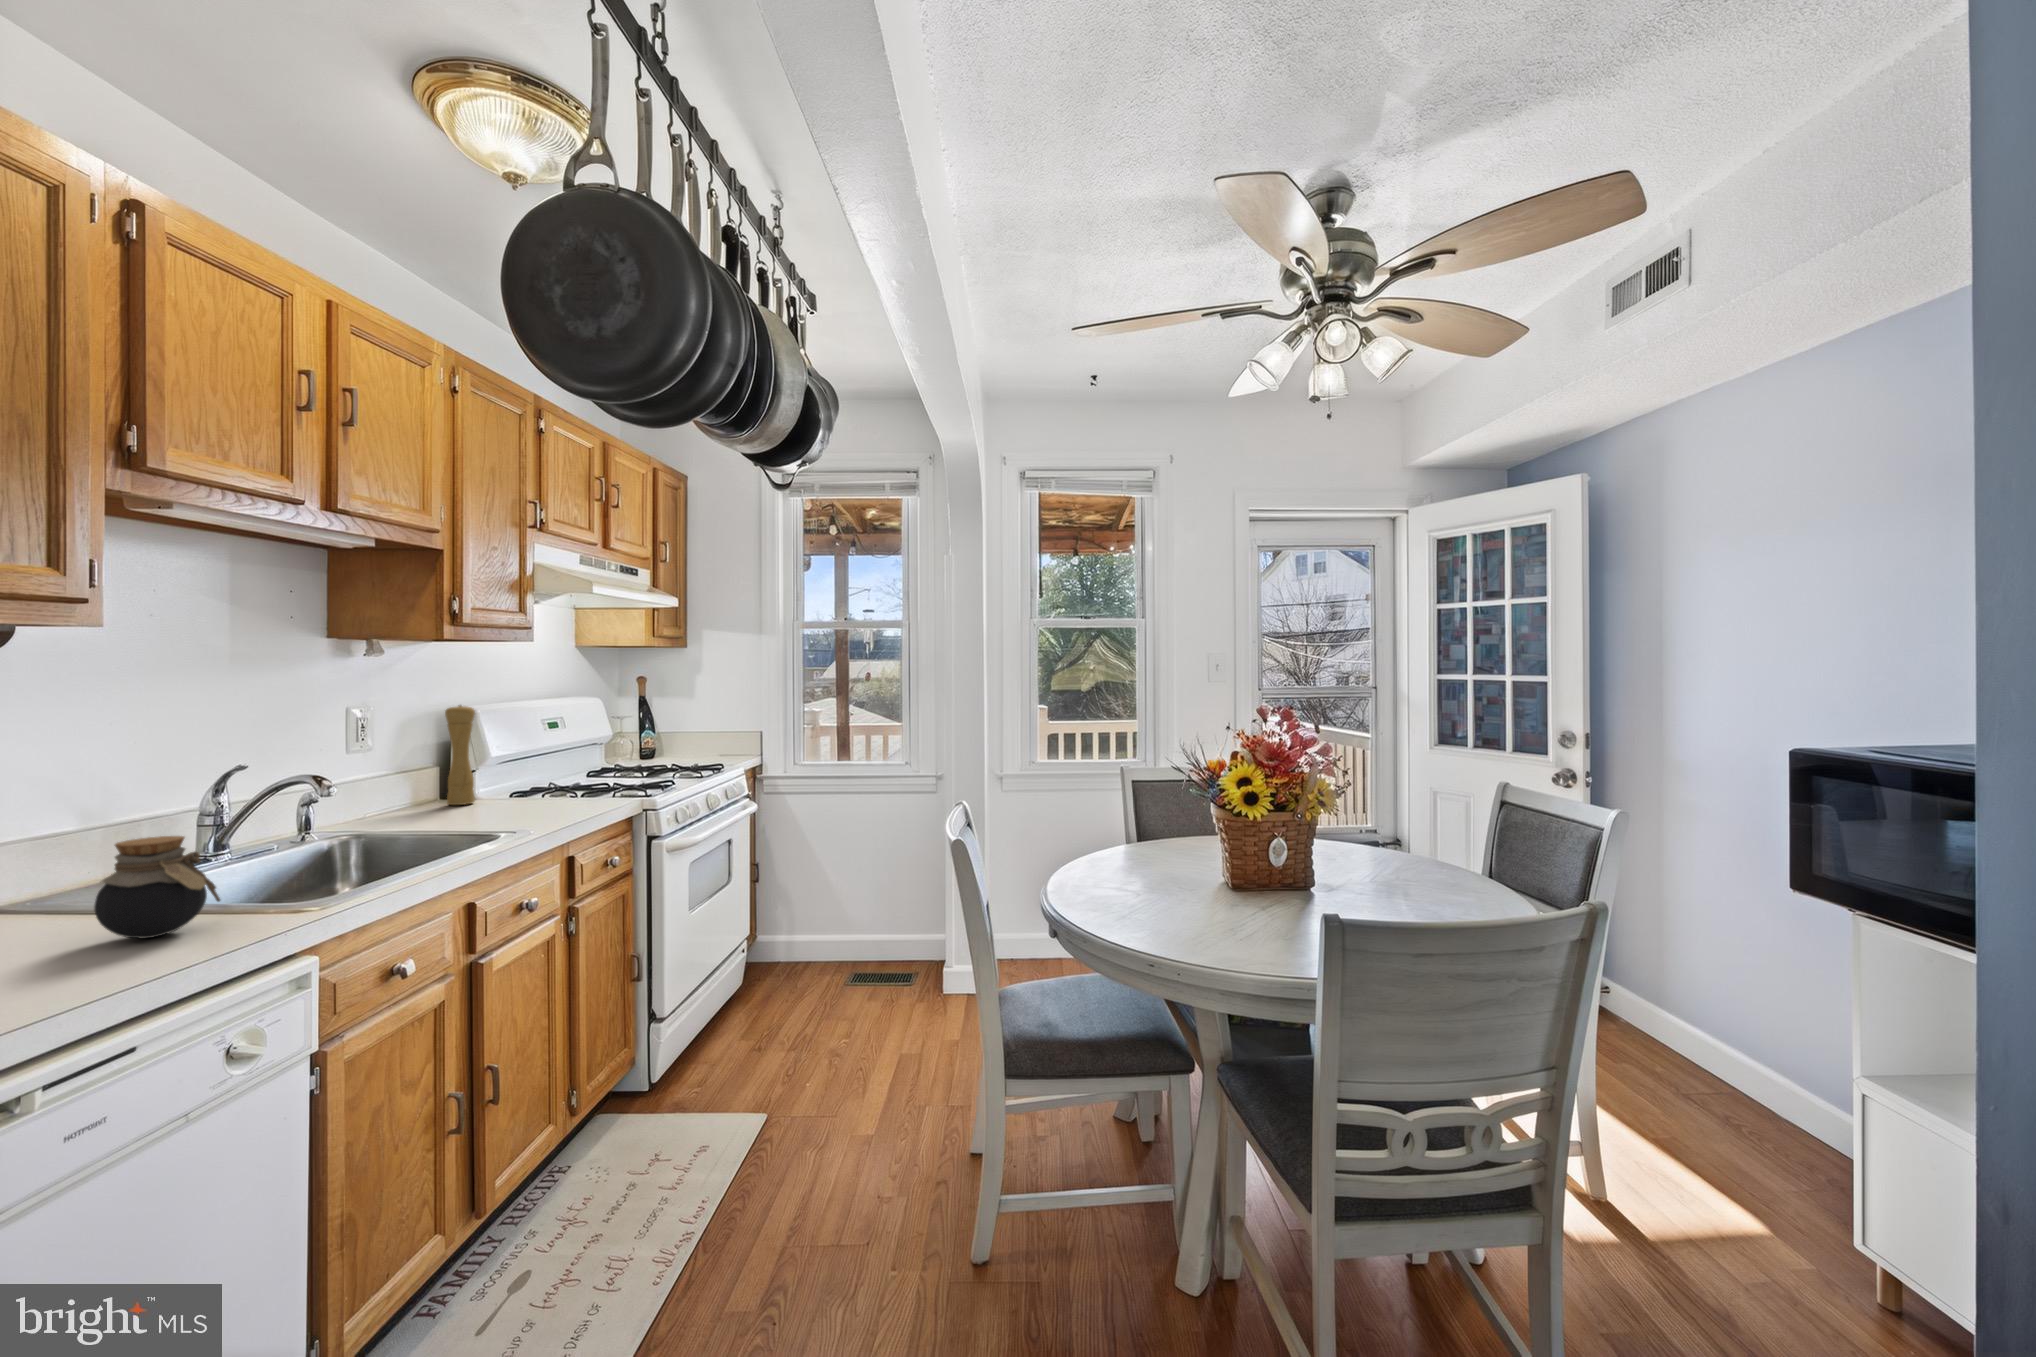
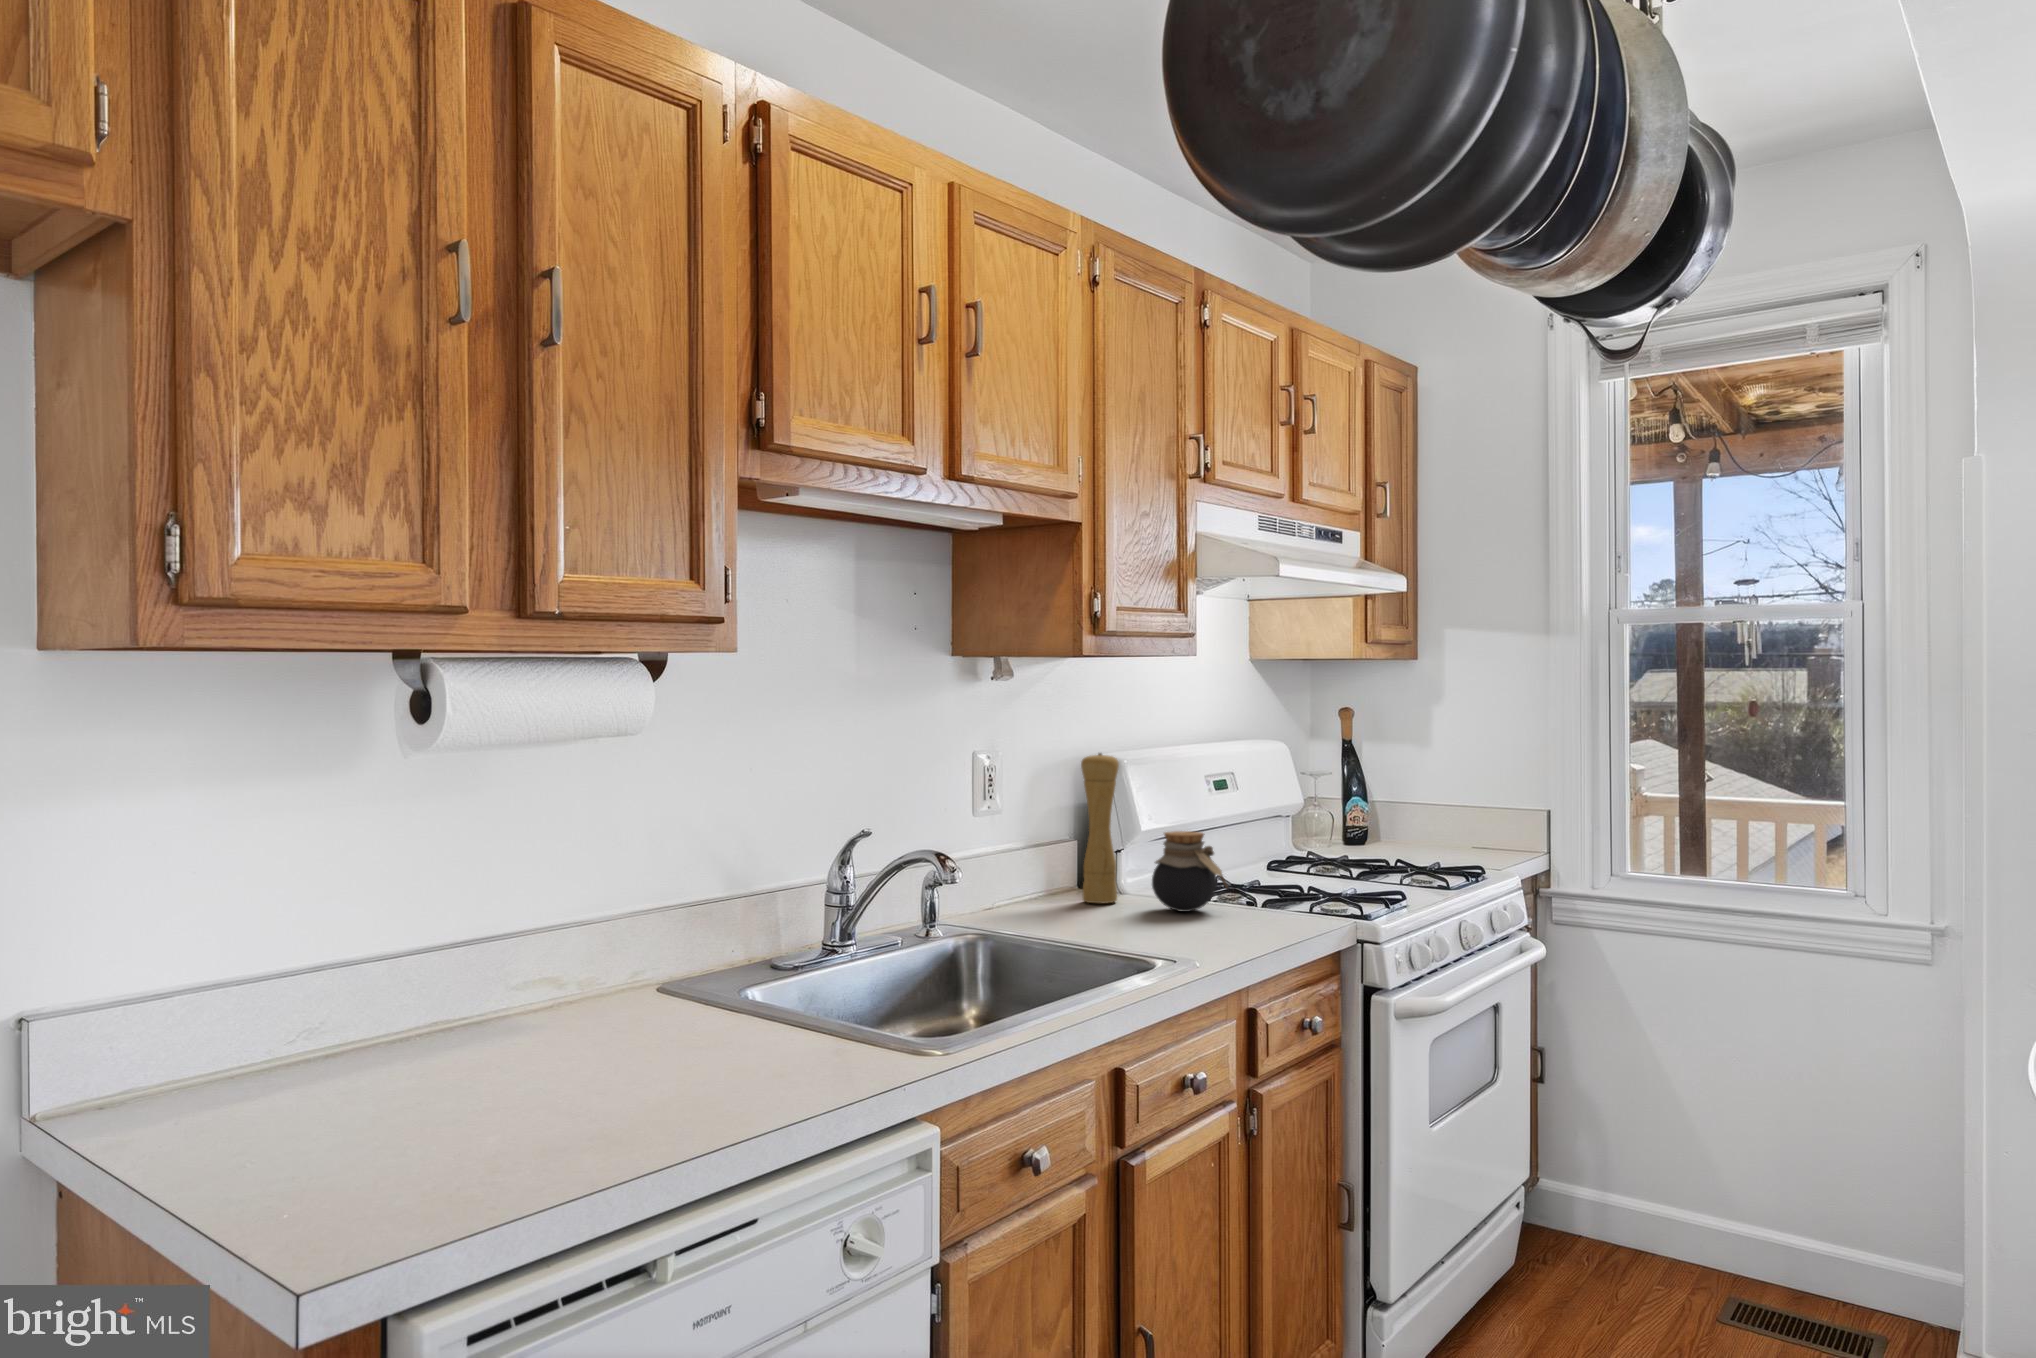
jar: present [94,836,220,939] -> present [1152,831,1228,912]

